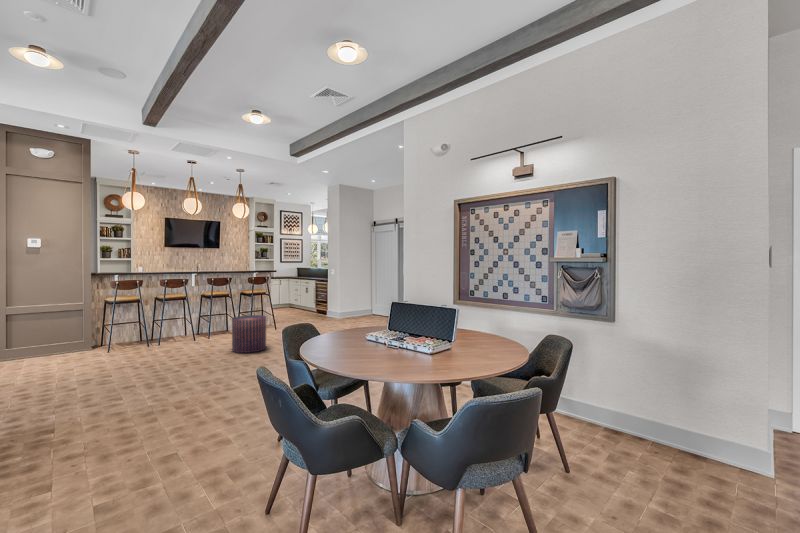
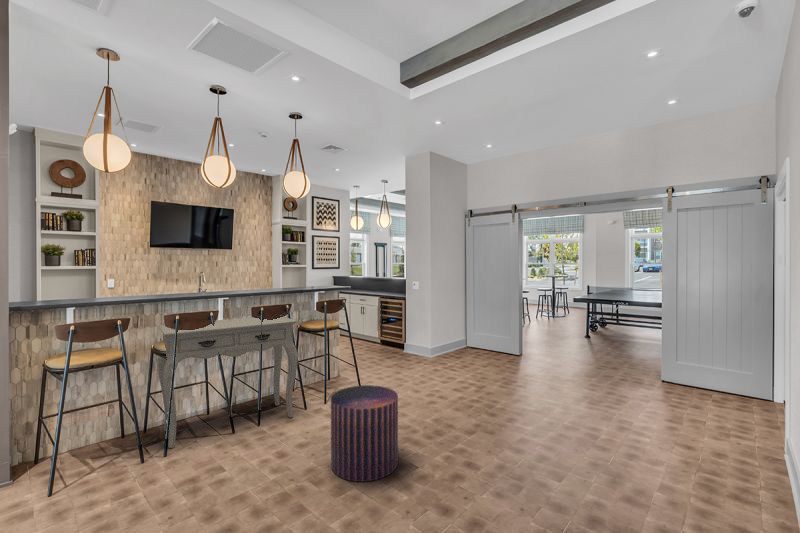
console table: none [159,285,232,344] -> present [158,317,298,448]

